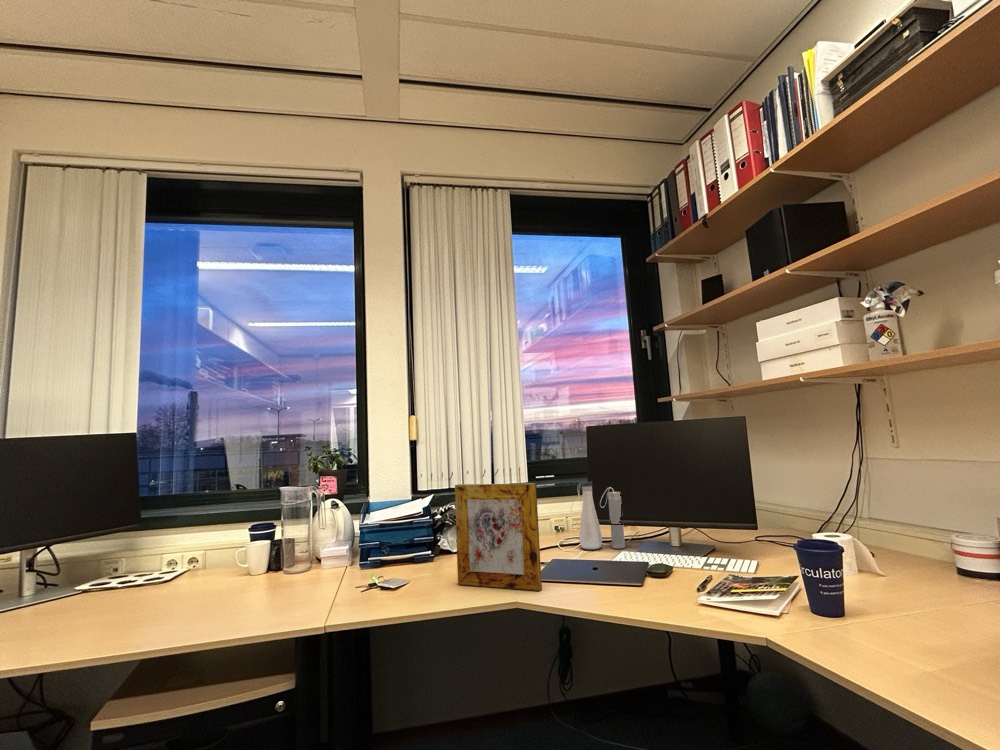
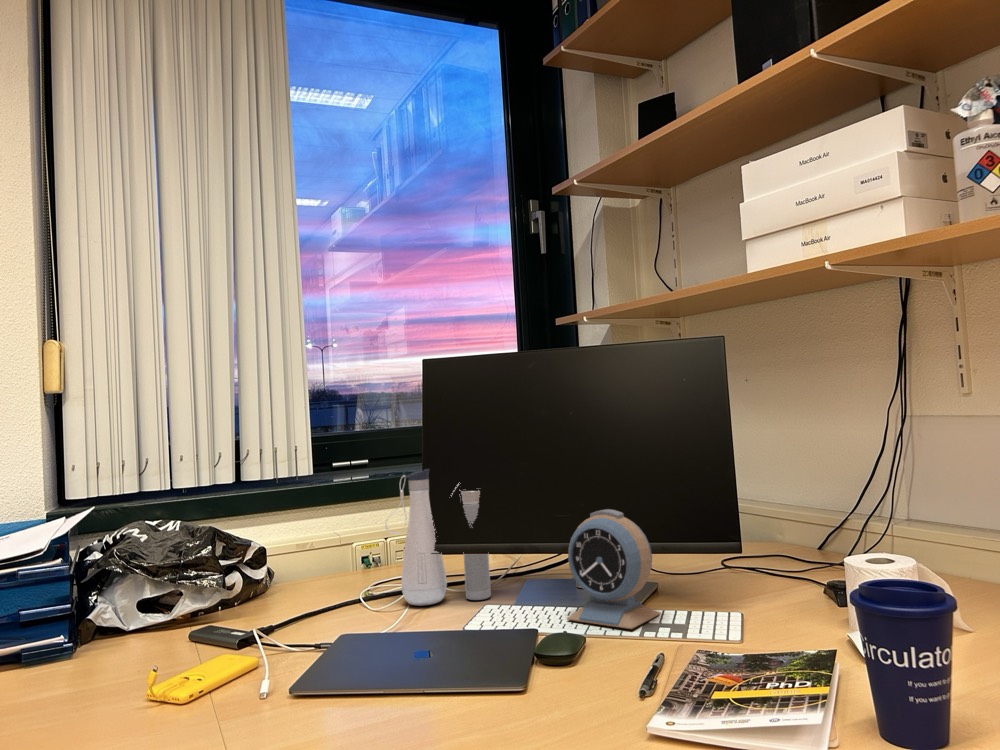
picture frame: present [455,483,542,591] -> none [92,479,301,728]
alarm clock: none [664,504,714,565] -> present [567,509,660,629]

